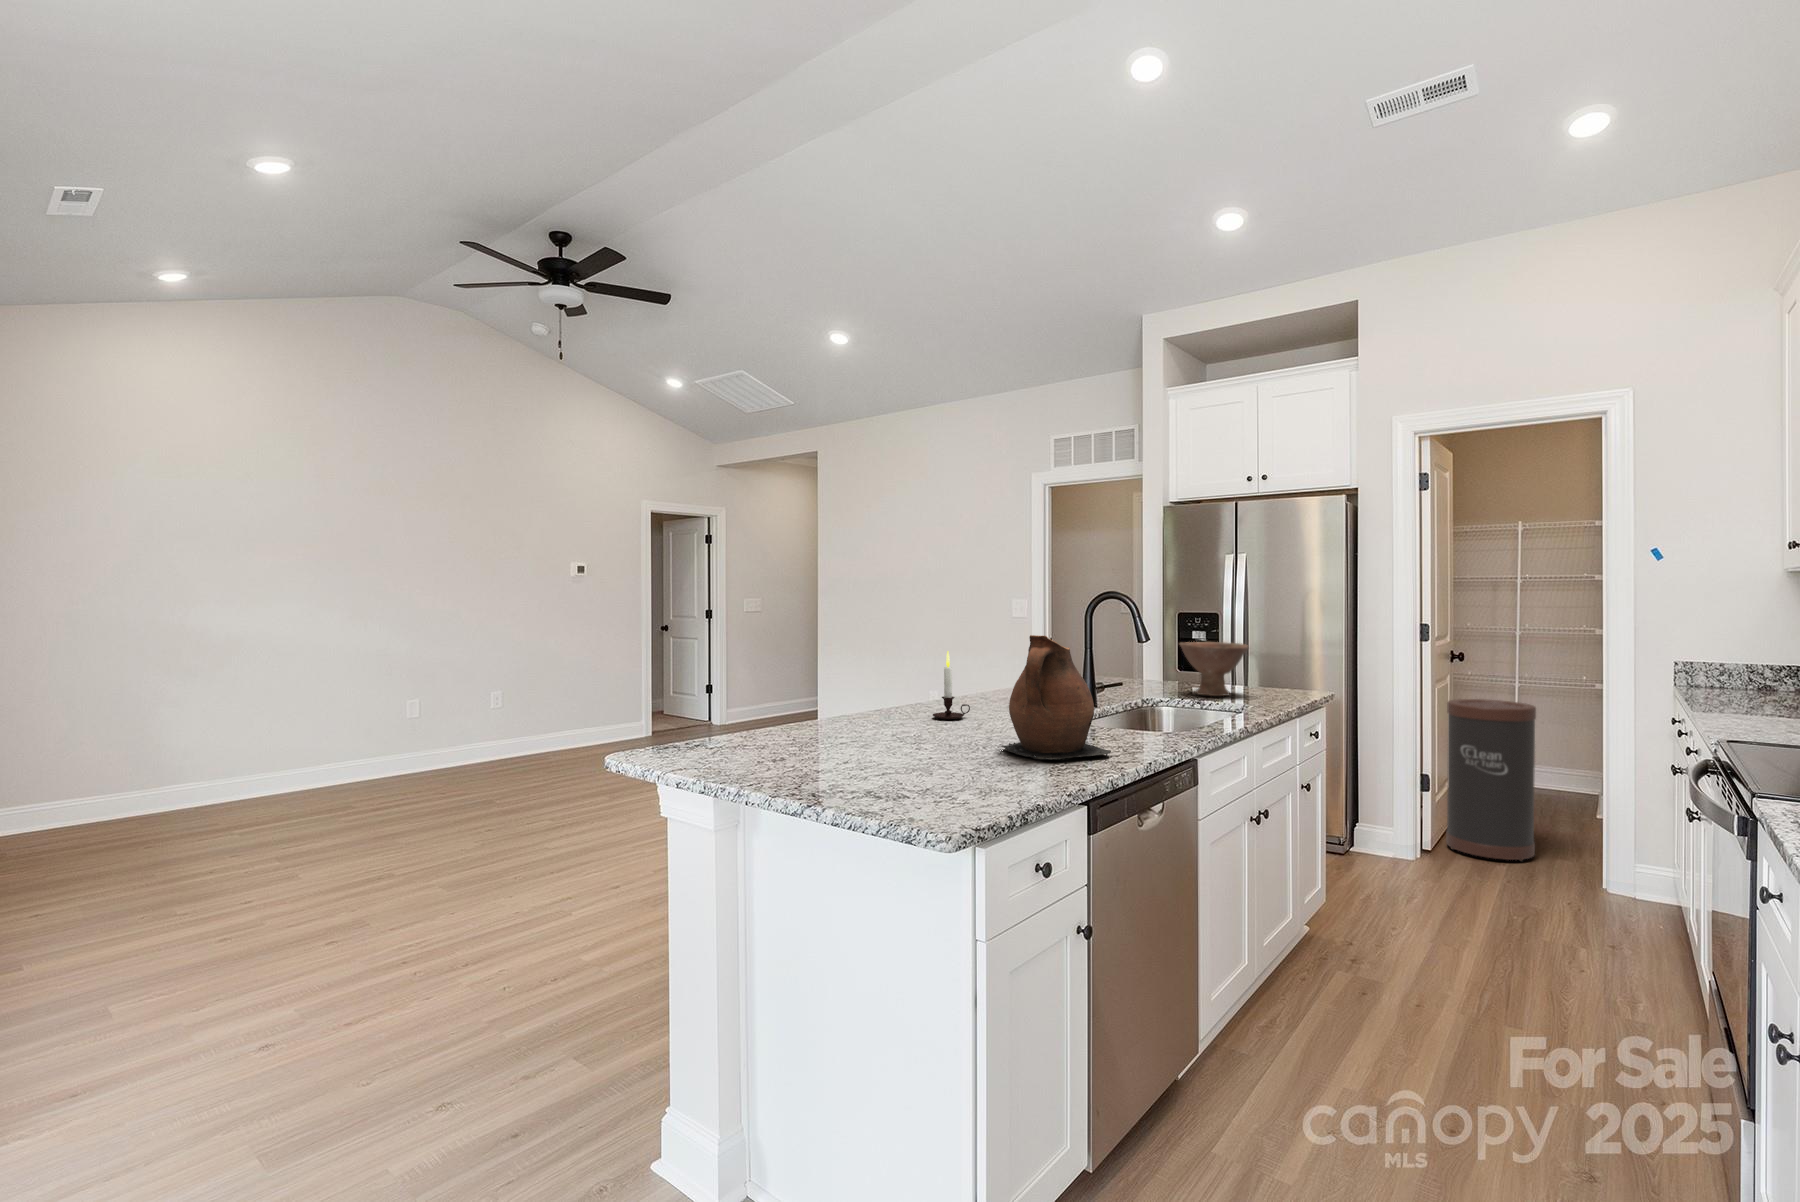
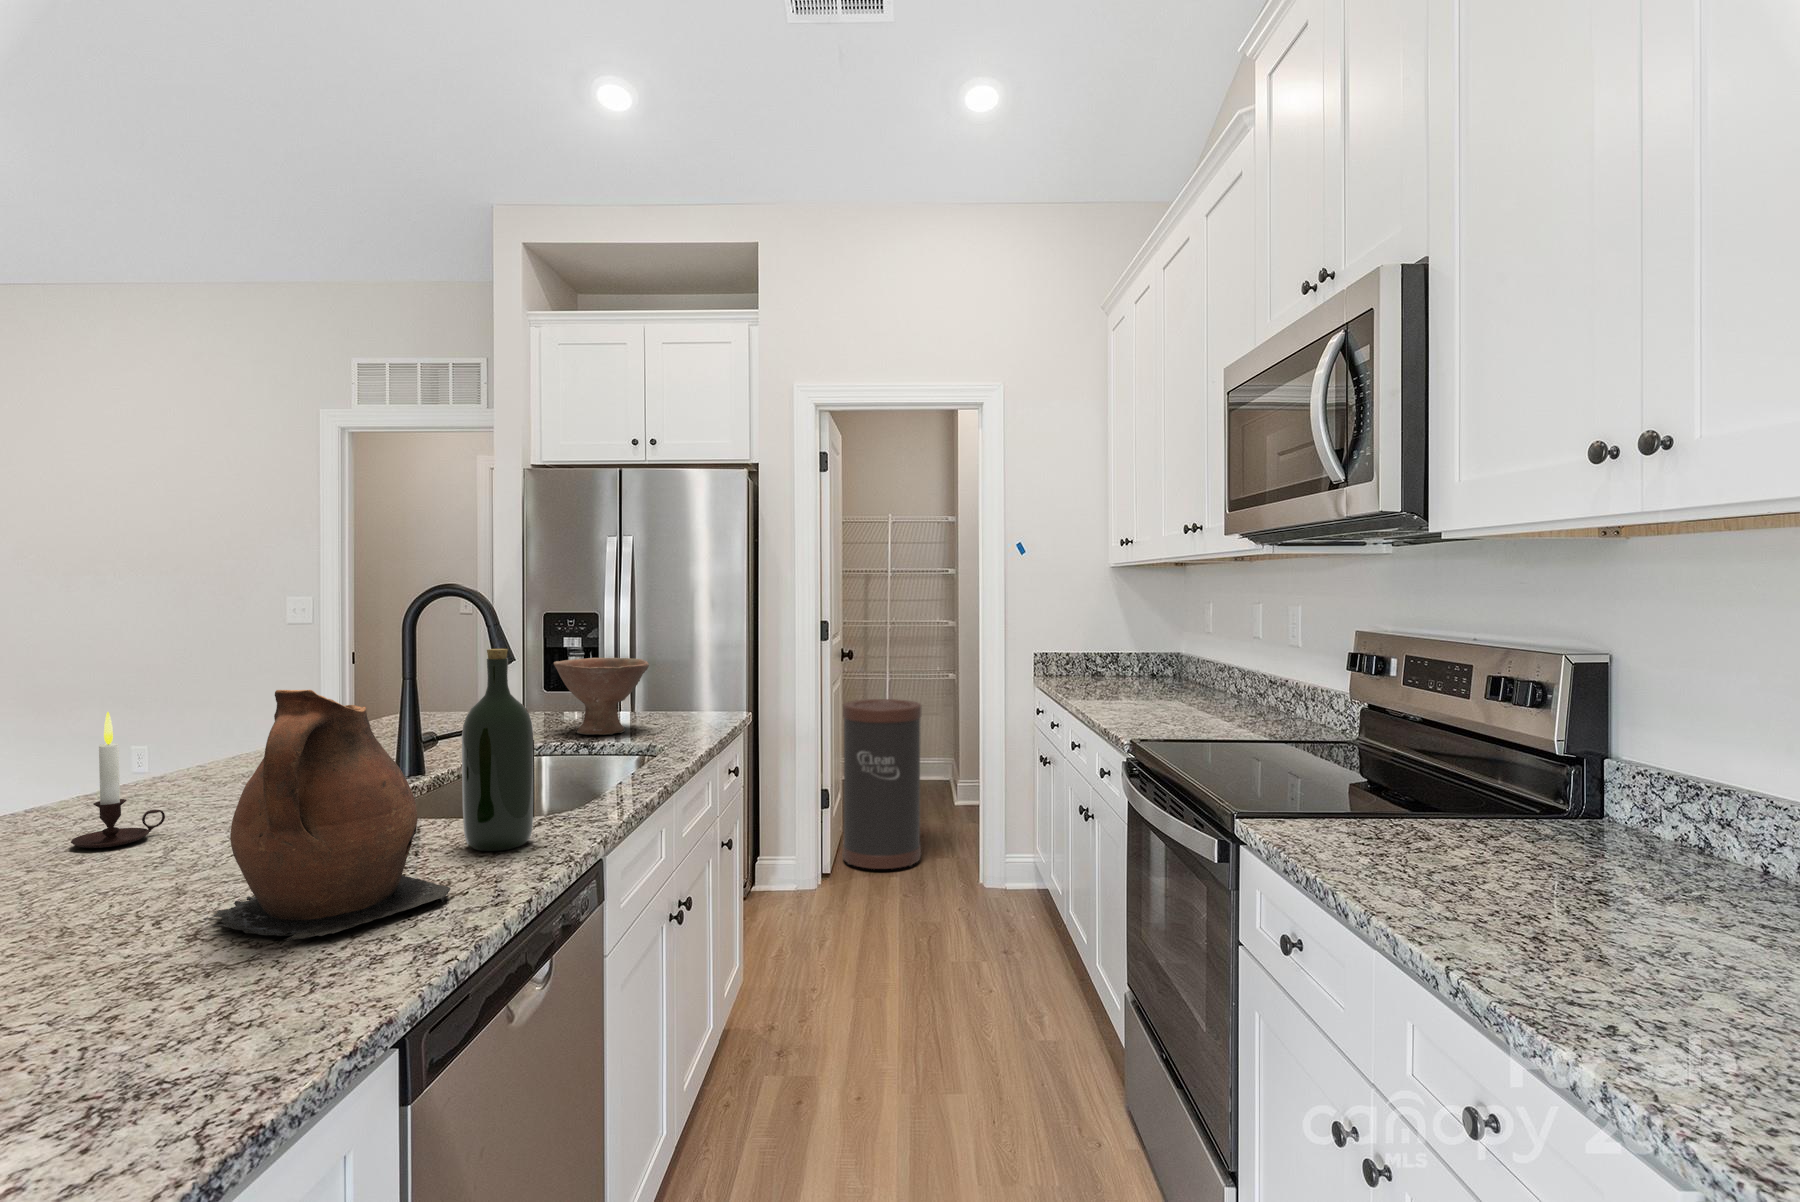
wine bottle: none [1118,623,1159,742] -> present [462,649,535,851]

